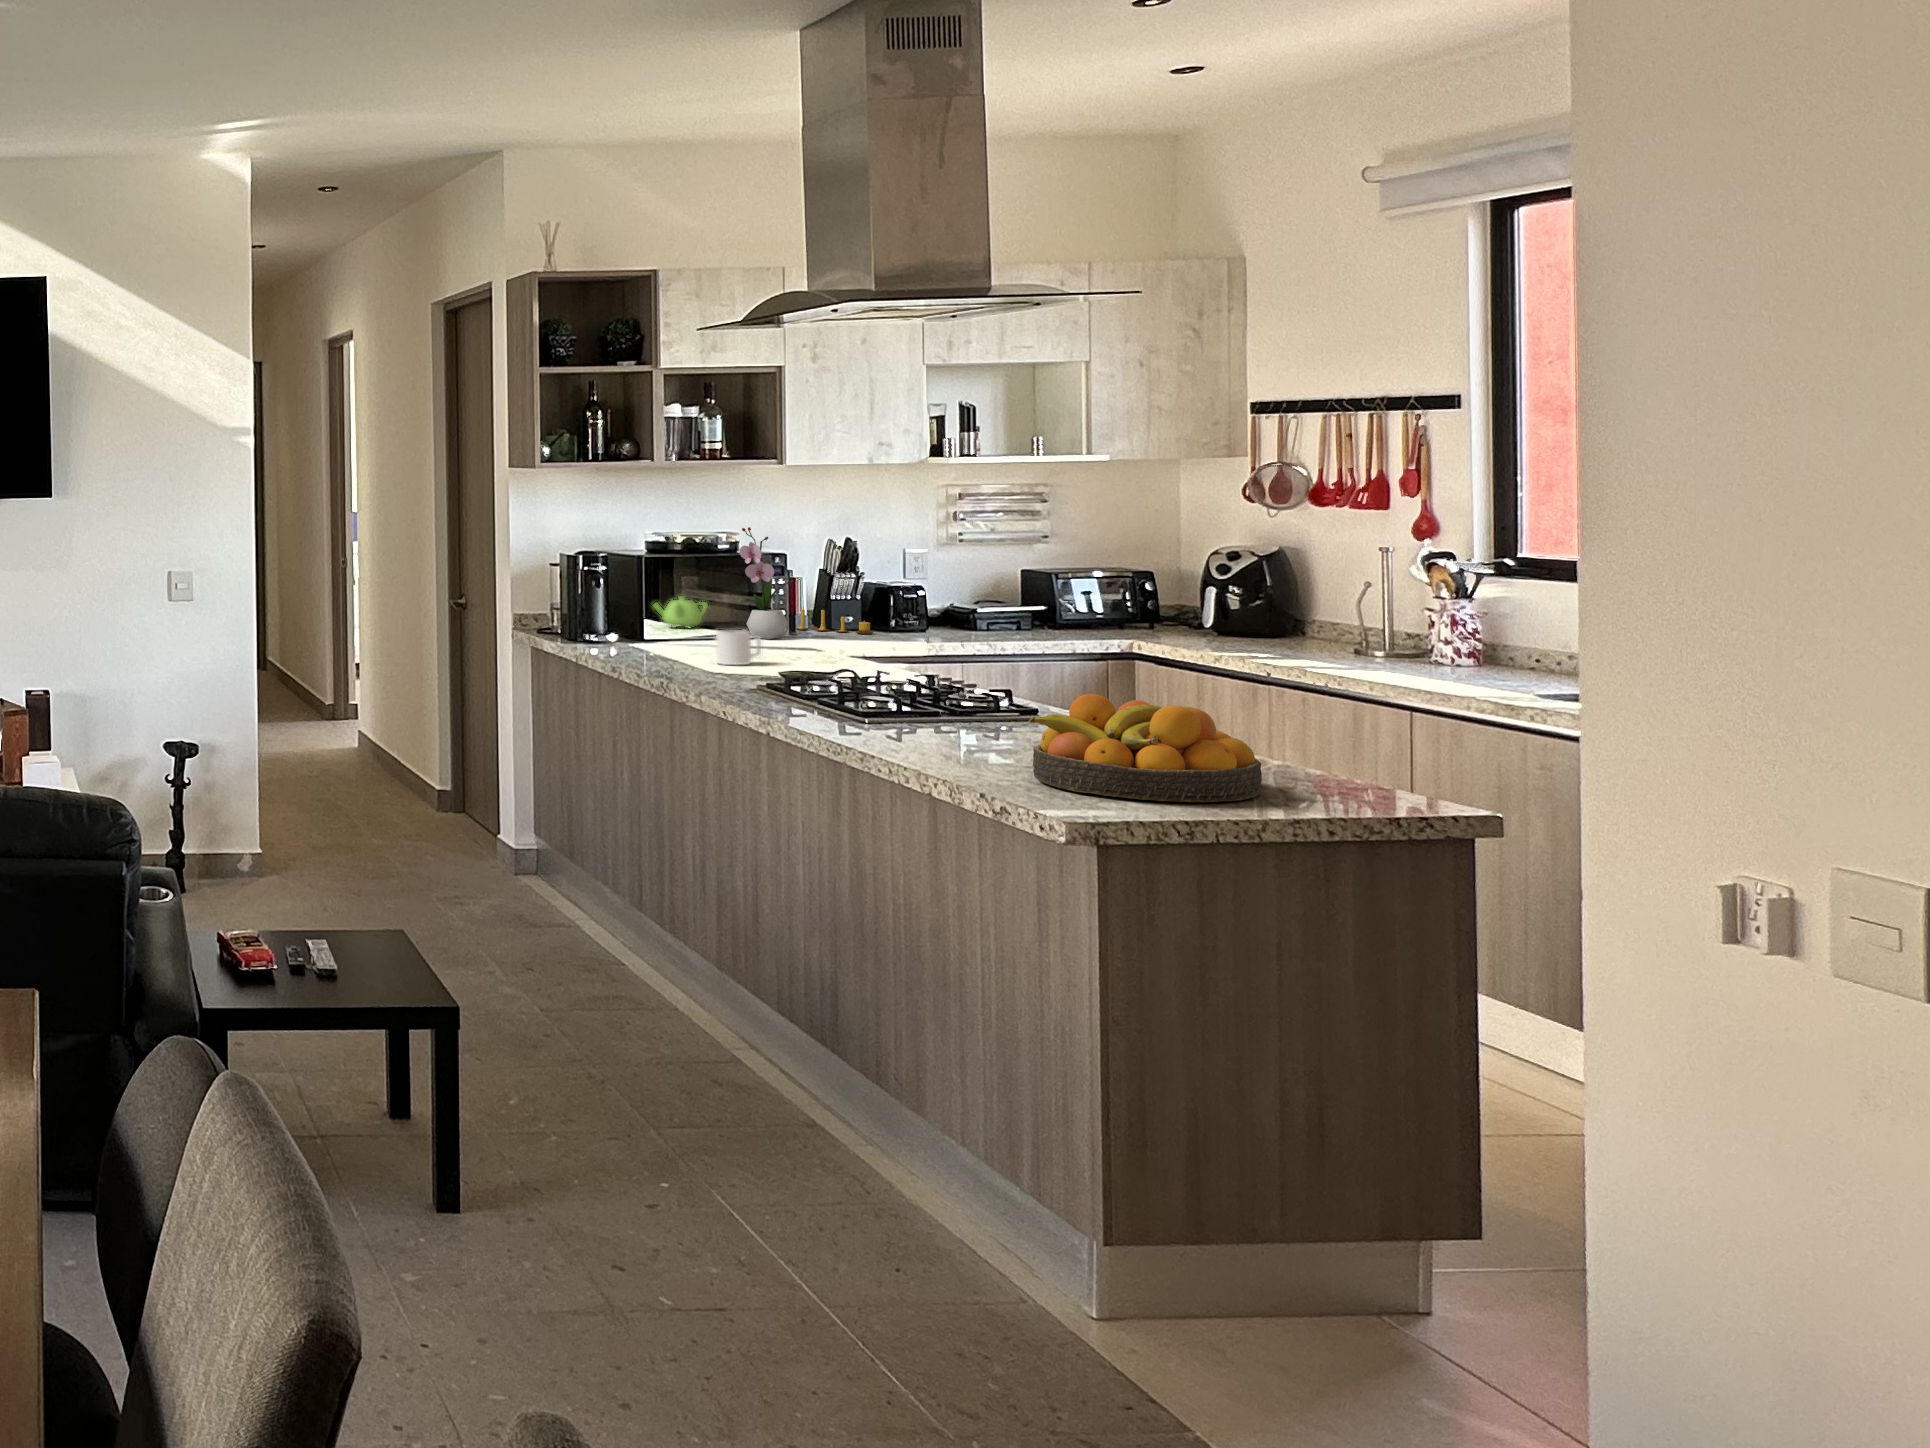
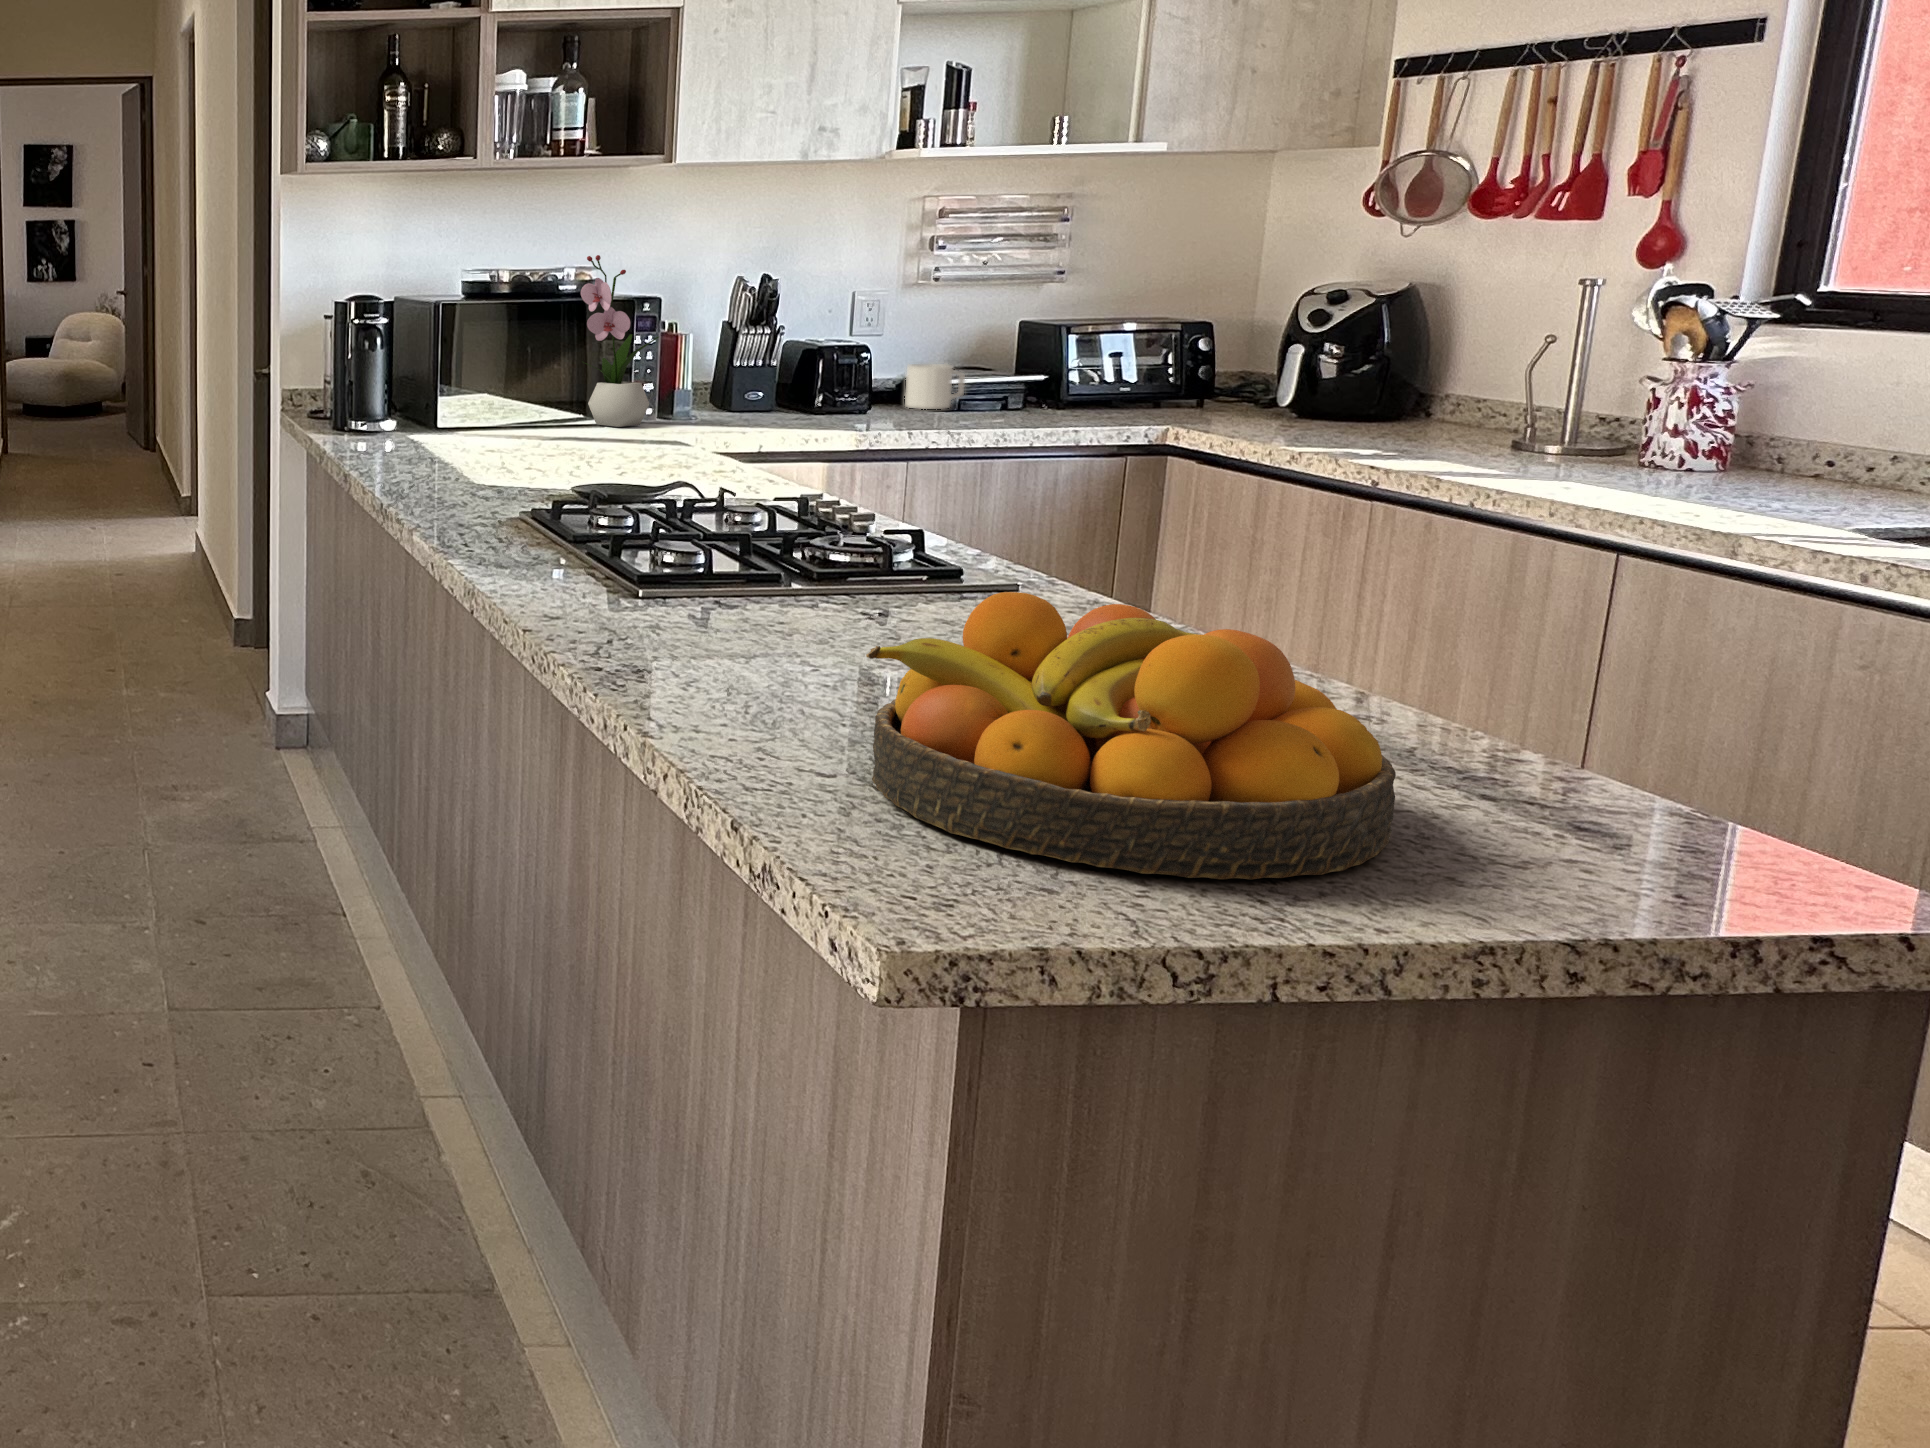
teapot: present [654,596,707,628] -> none [470,361,548,409]
candle: present [795,609,873,634] -> none [672,377,783,417]
mug: present [716,630,761,665] -> present [905,364,965,409]

